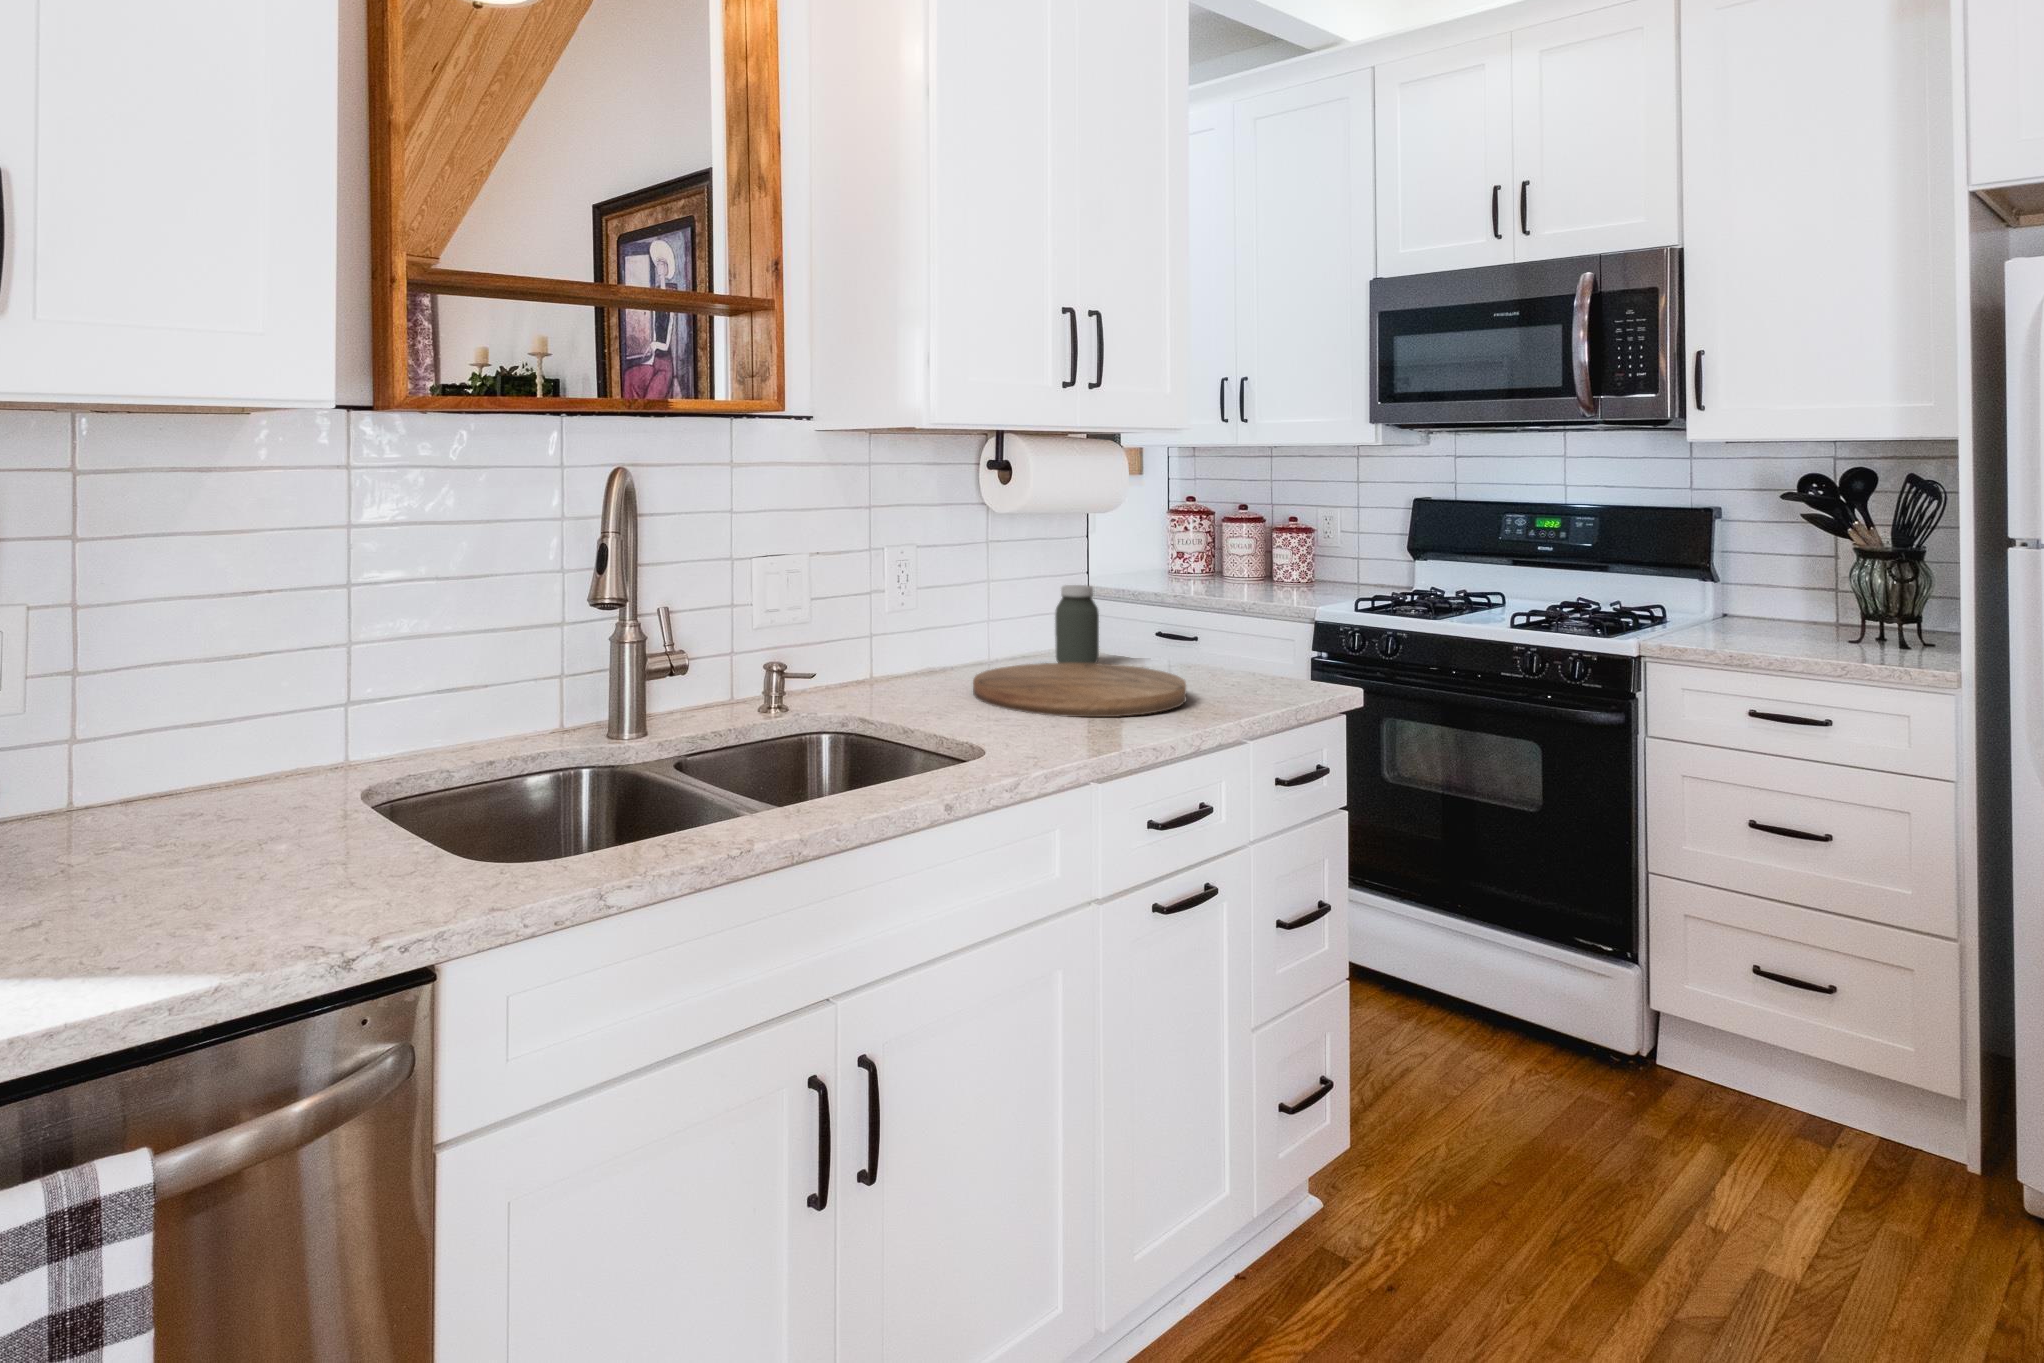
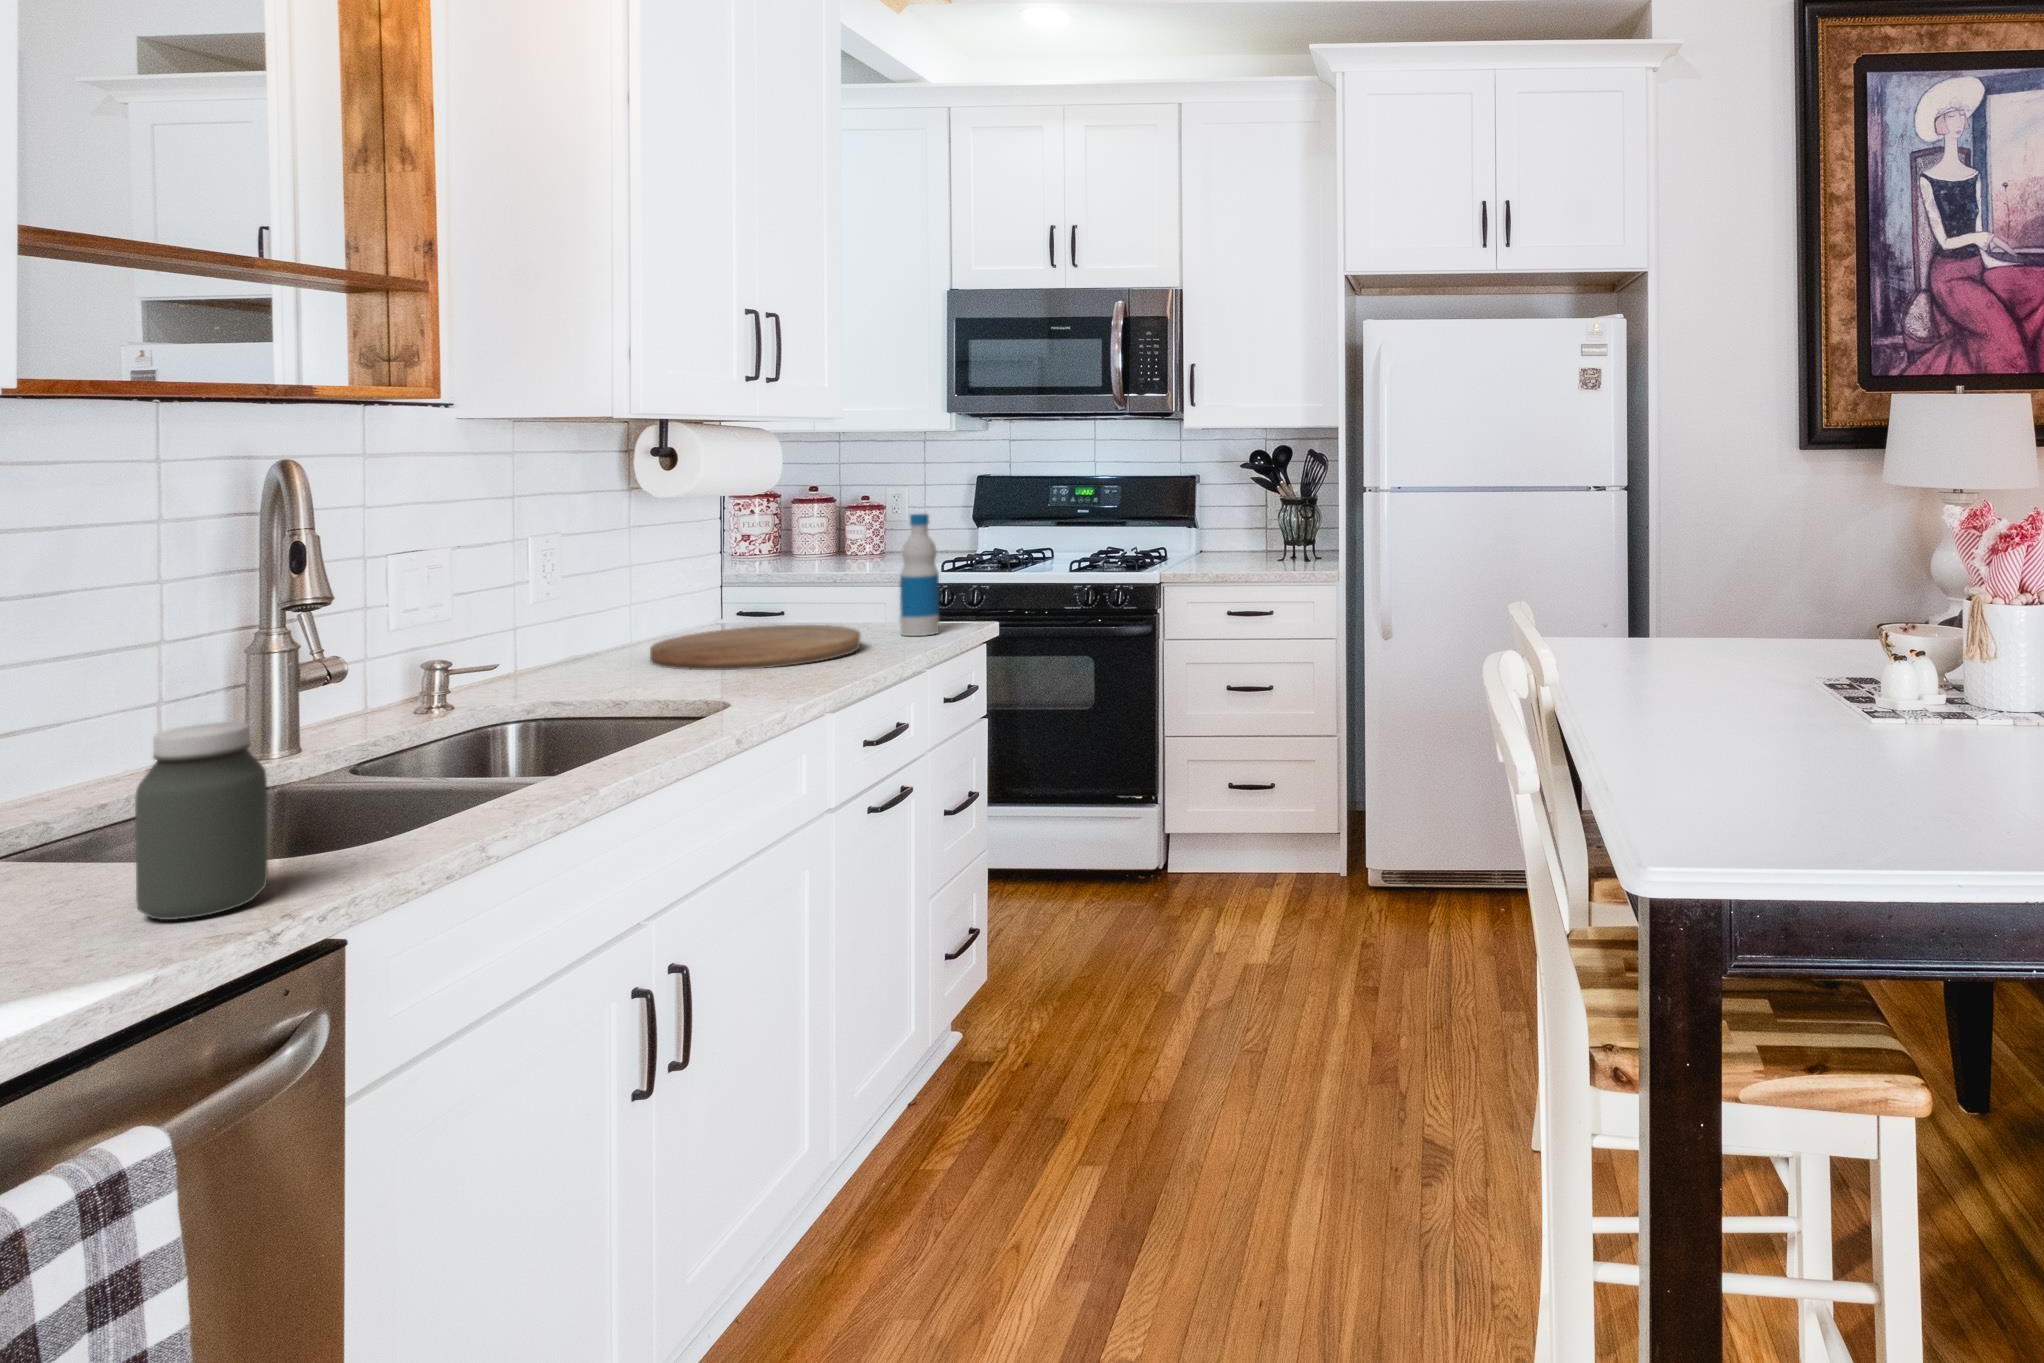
bottle: none [1248,547,1293,697] -> present [900,514,939,636]
jar: present [1055,585,1099,663] -> present [135,722,268,920]

